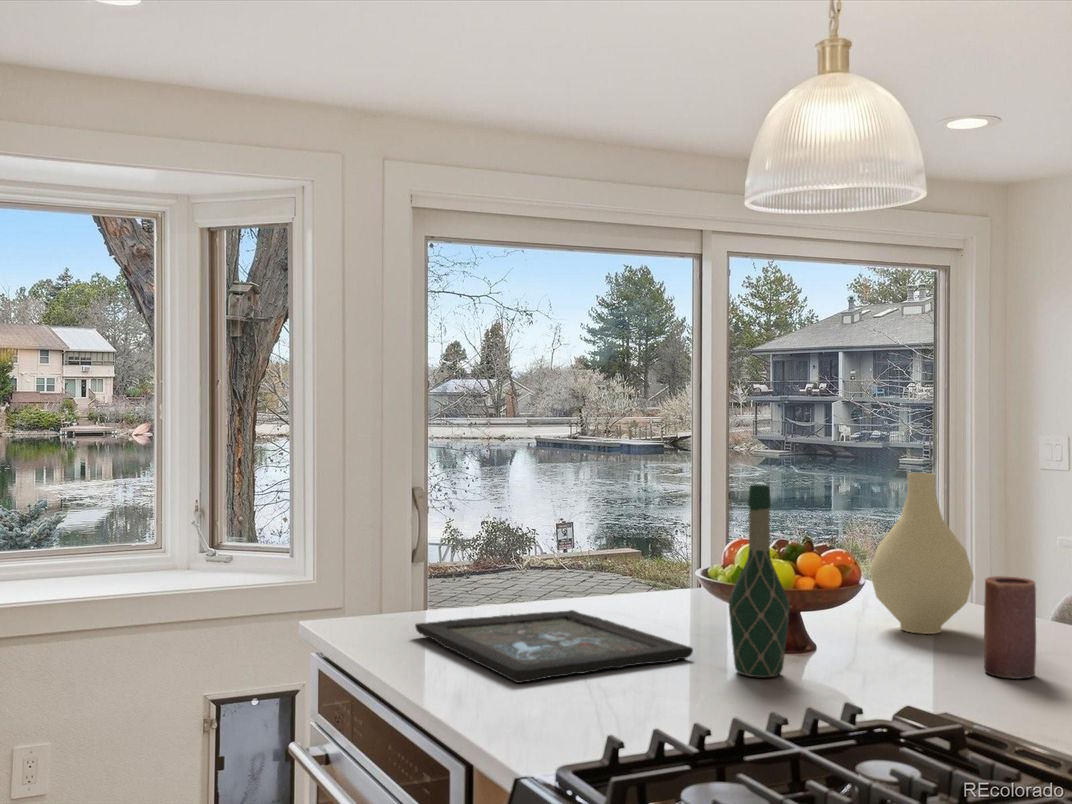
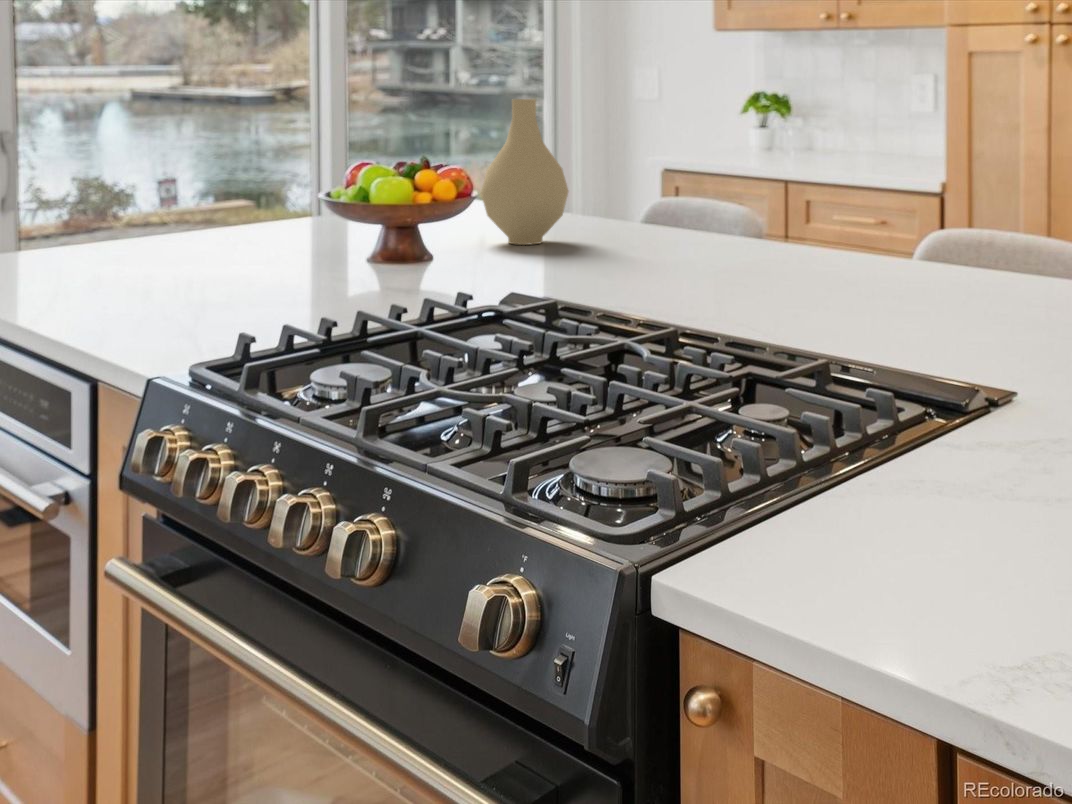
wine bottle: present [729,485,790,677] -> none [355,106,409,279]
candle: present [984,576,1036,679] -> none [571,182,611,265]
tray: present [415,610,693,683] -> none [47,247,326,297]

